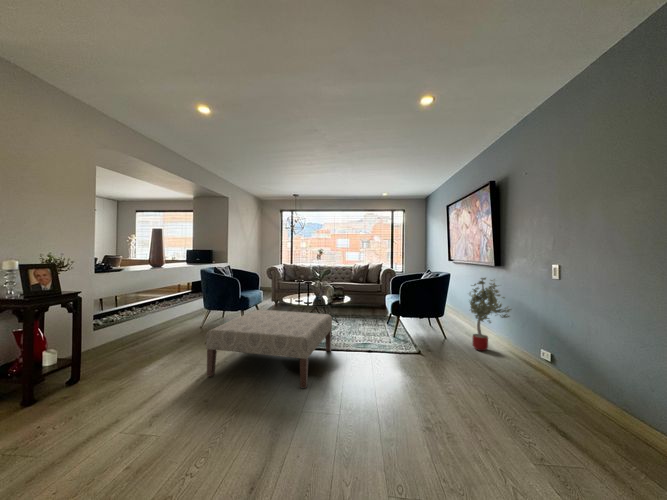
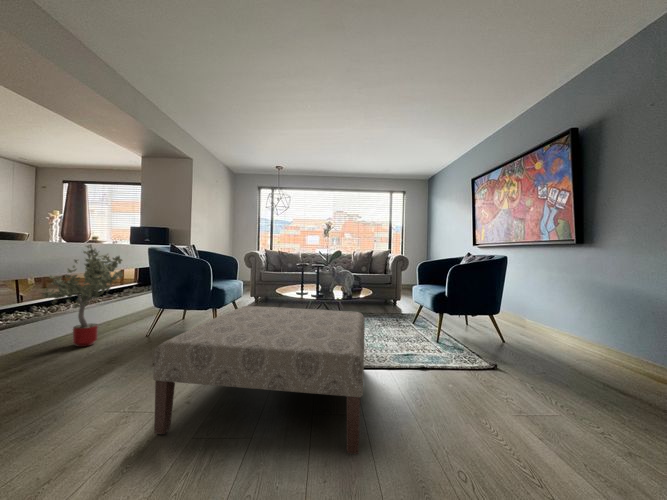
potted tree: present [470,278,511,351] -> present [42,244,123,347]

